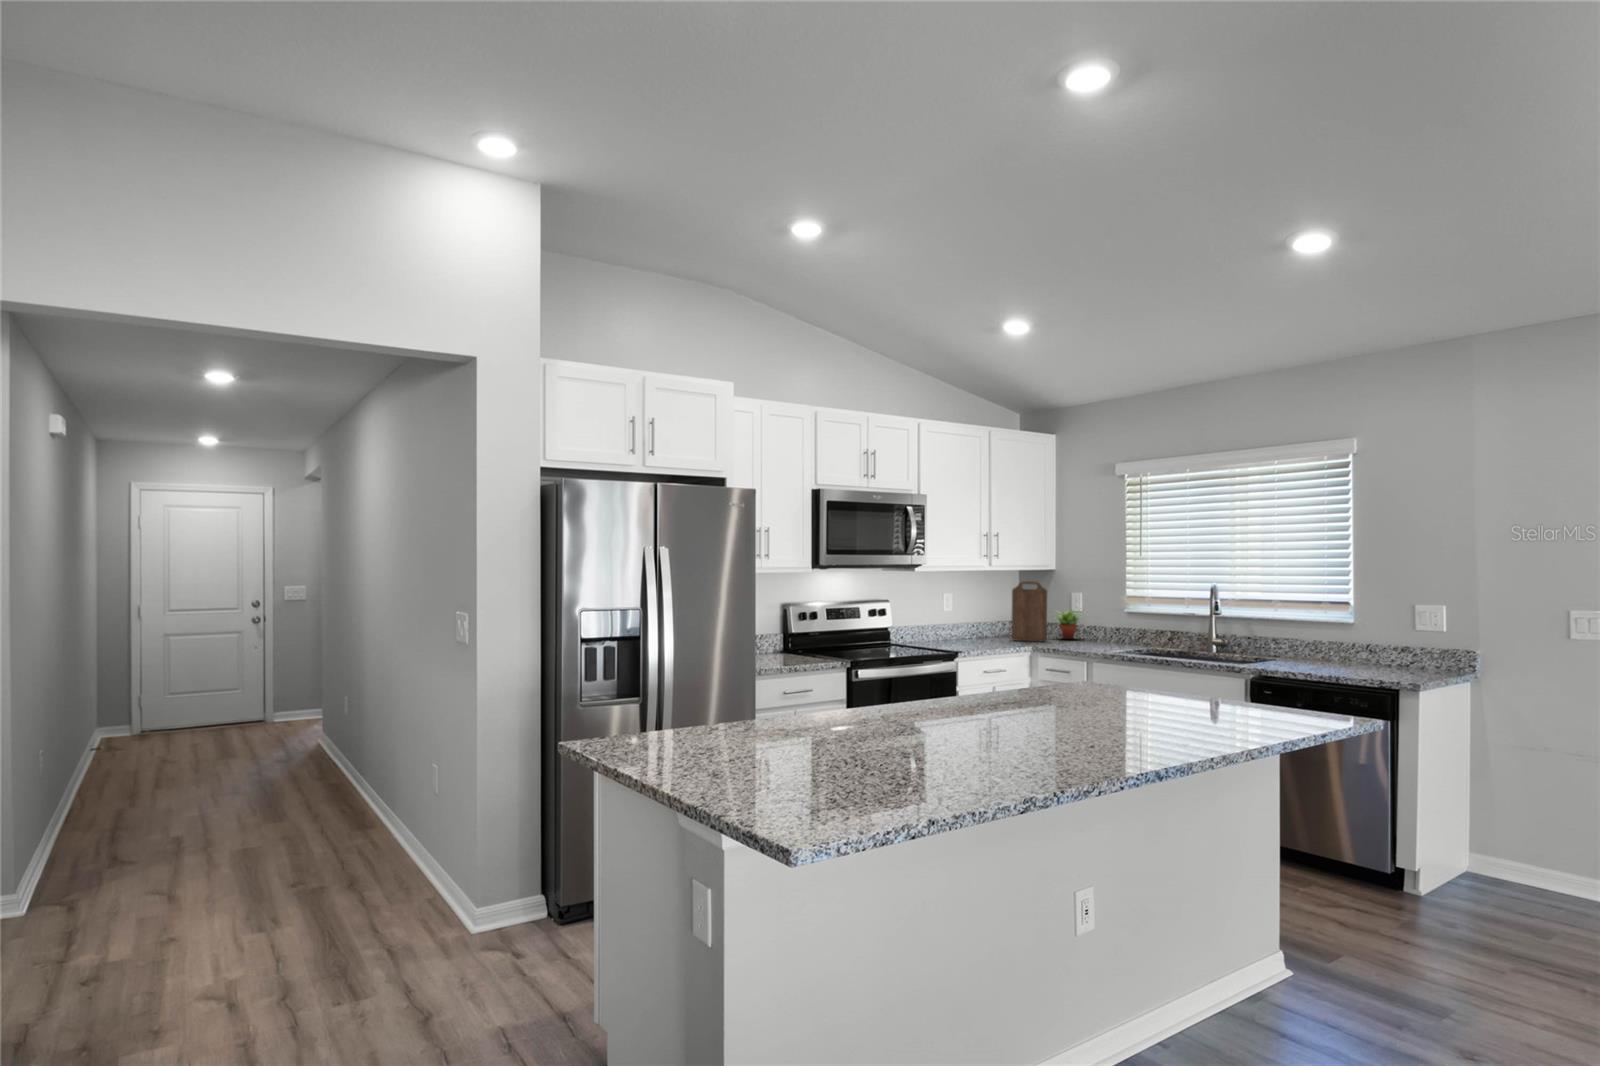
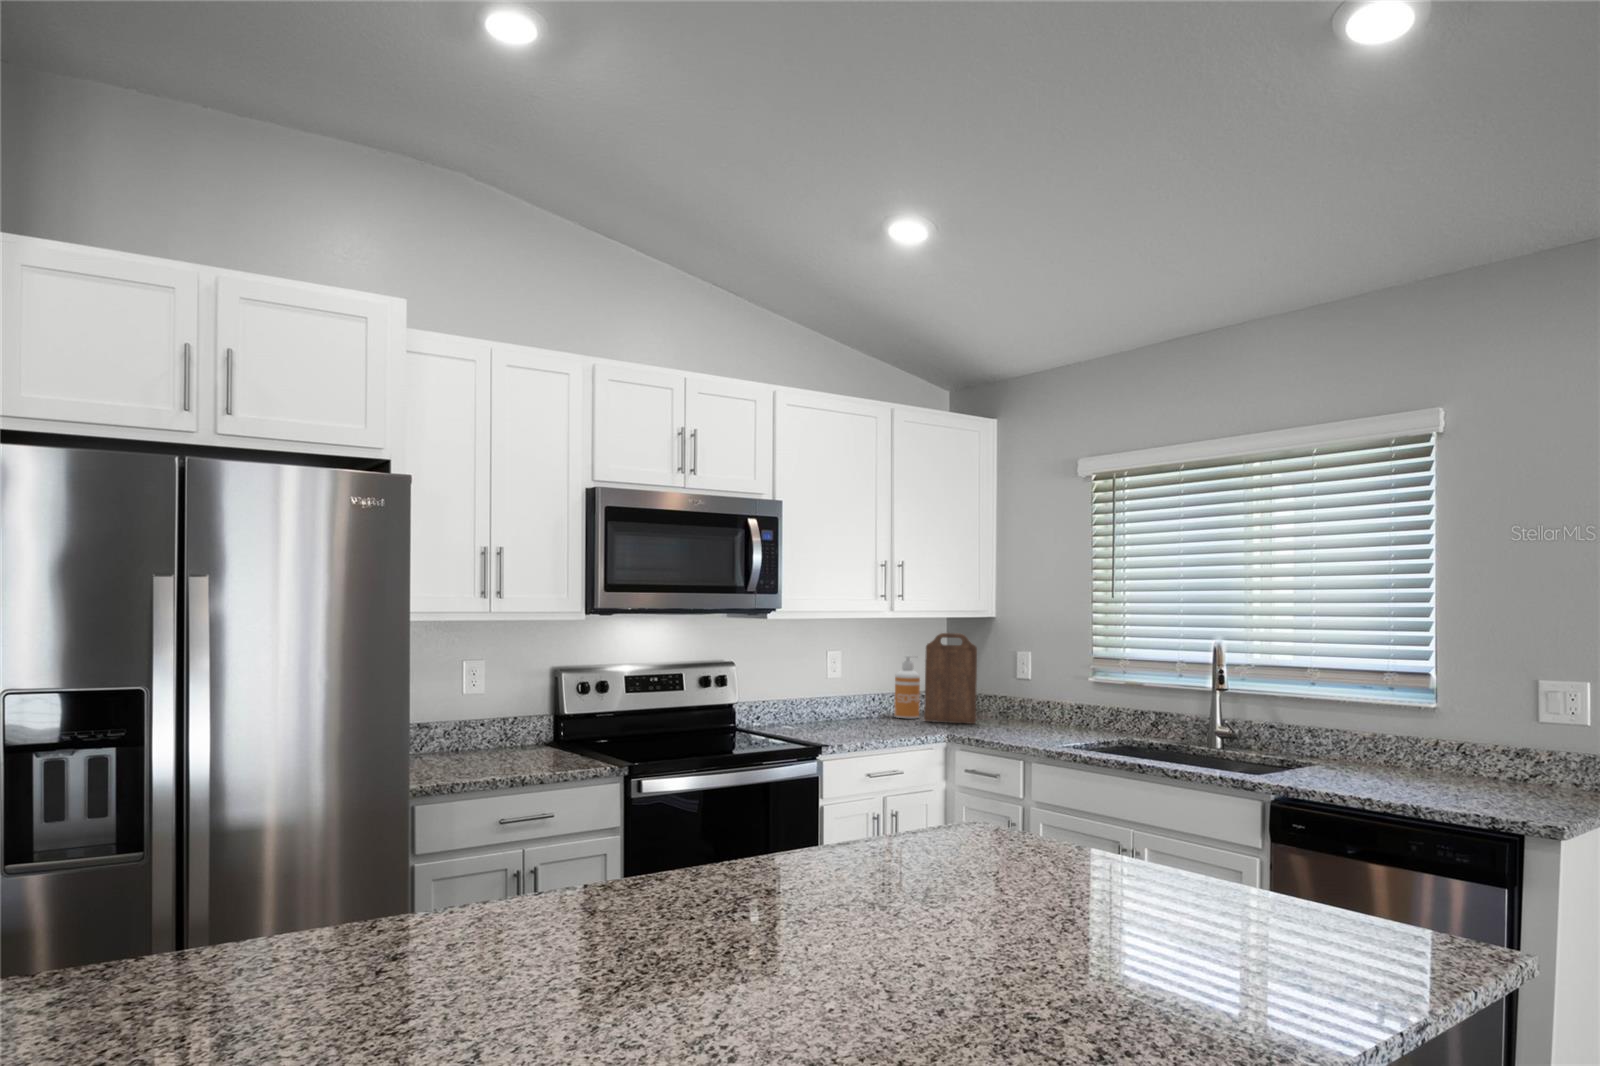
soap dispenser: none [989,597,1007,639] -> present [894,656,920,719]
succulent plant: present [1058,610,1080,639] -> none [983,673,1035,720]

